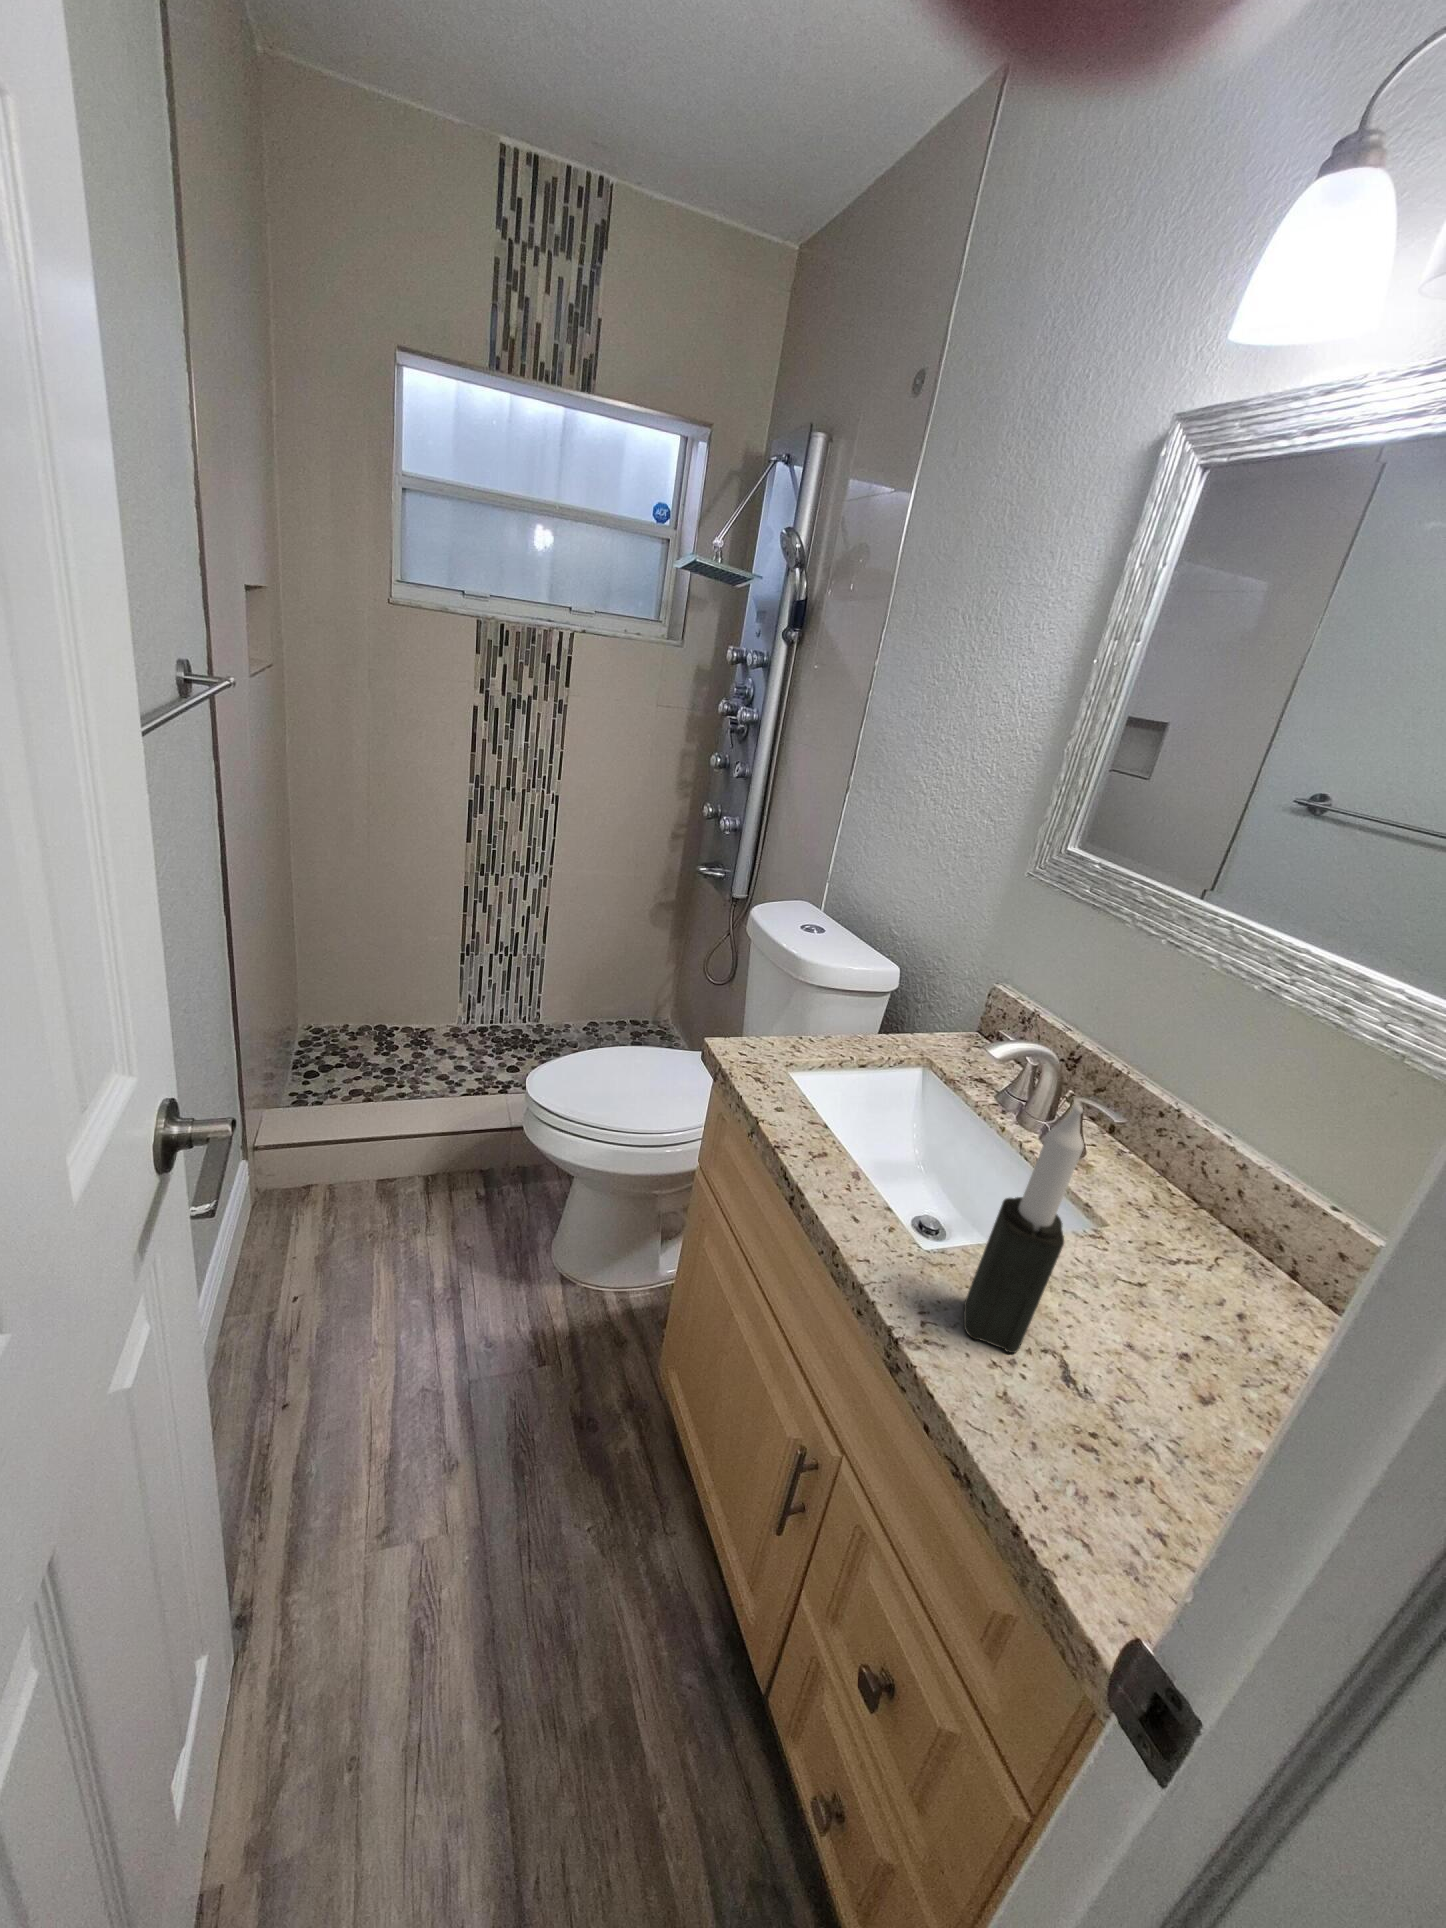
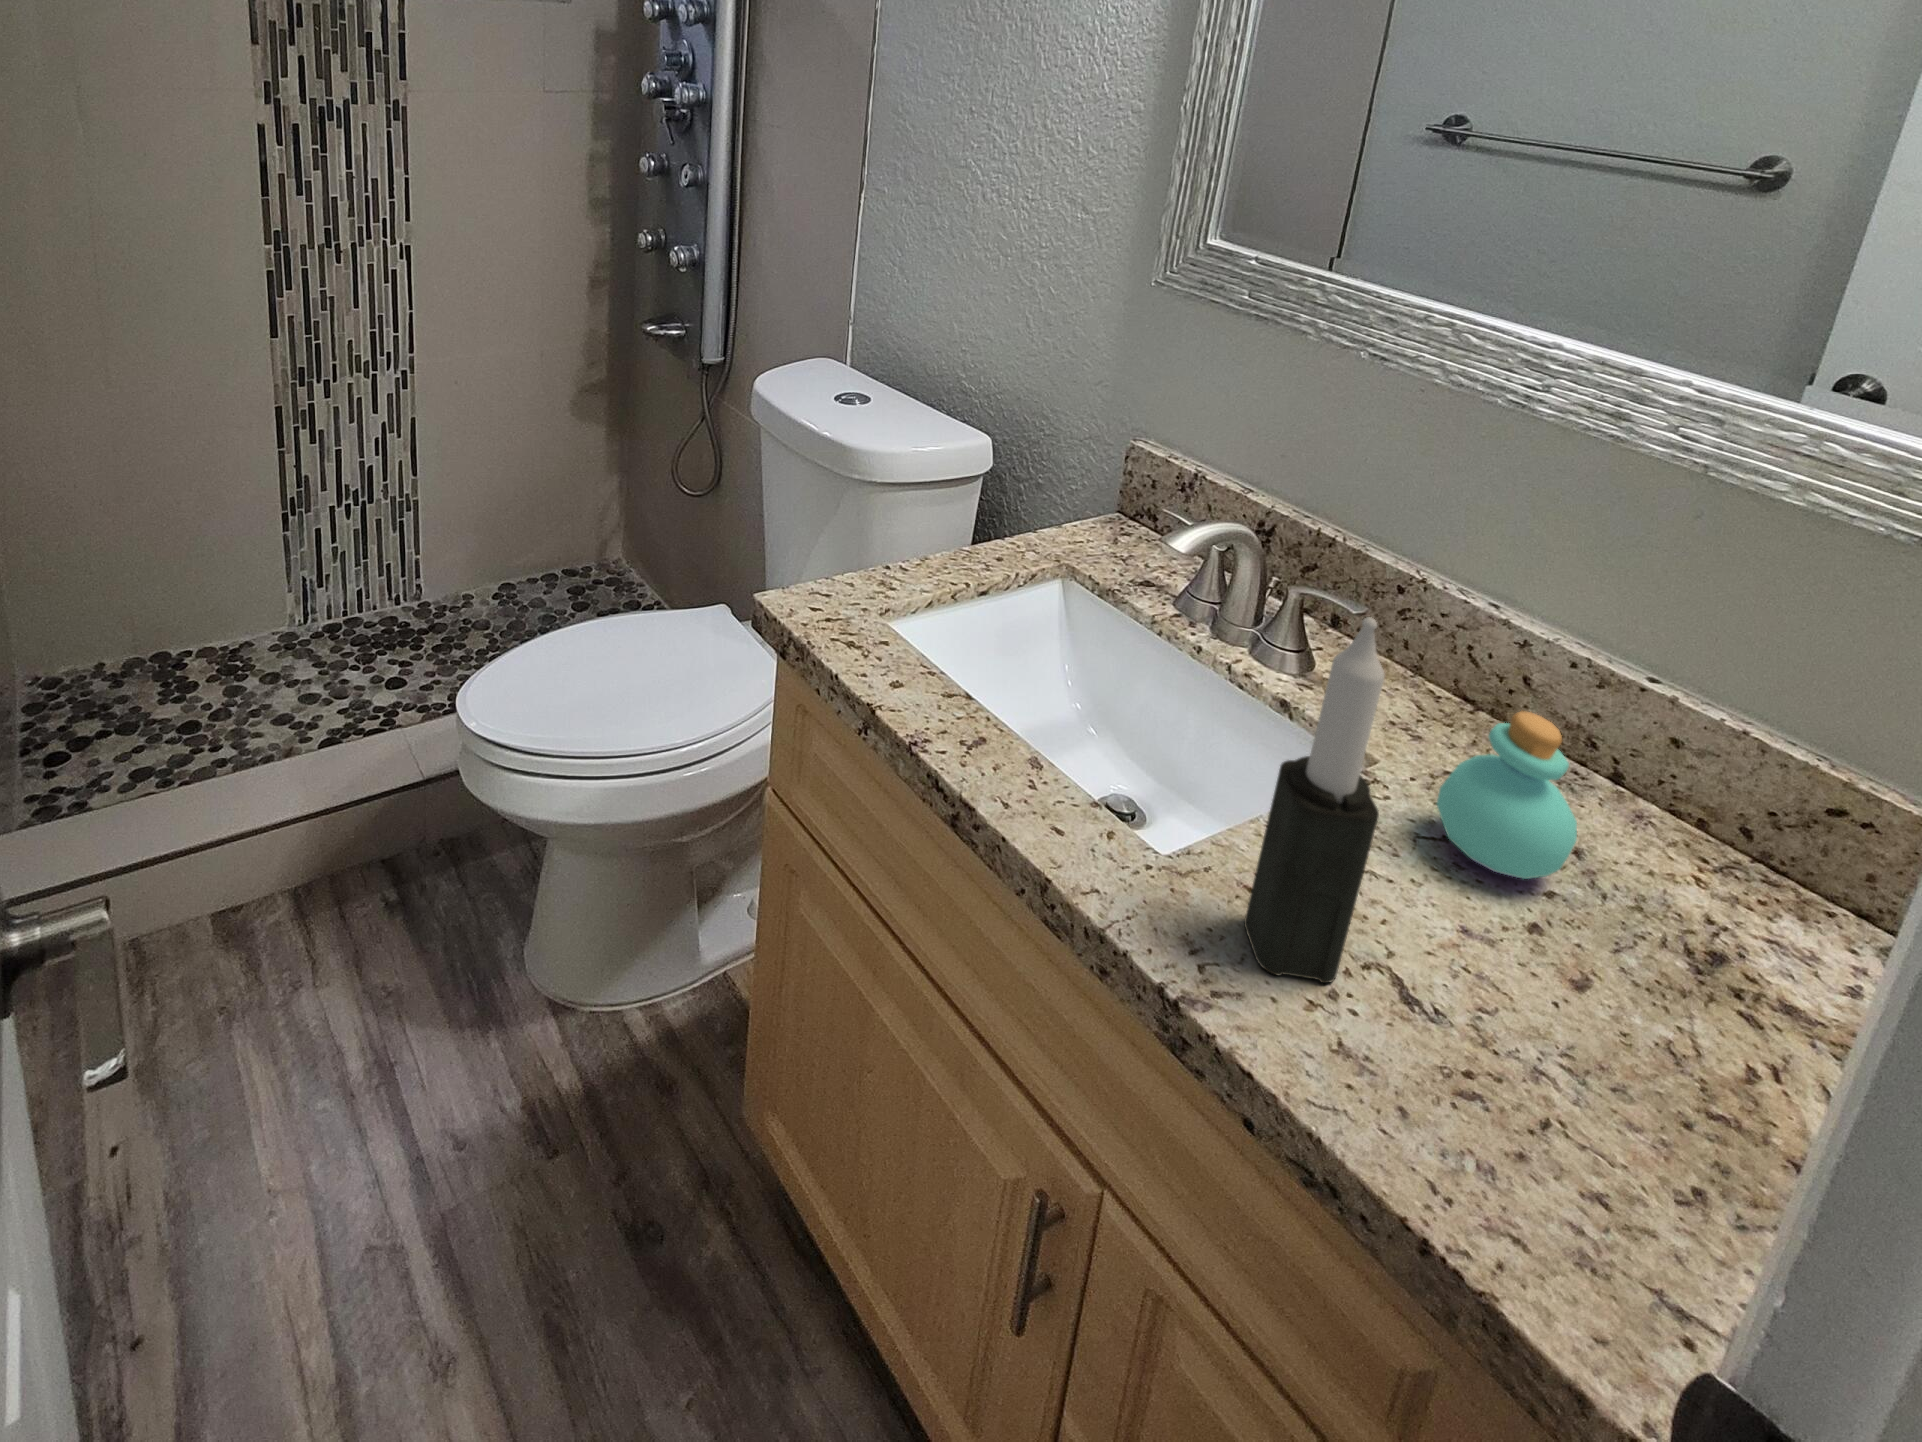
perfume bottle: none [1136,1206,1239,1325] -> present [1437,711,1577,879]

